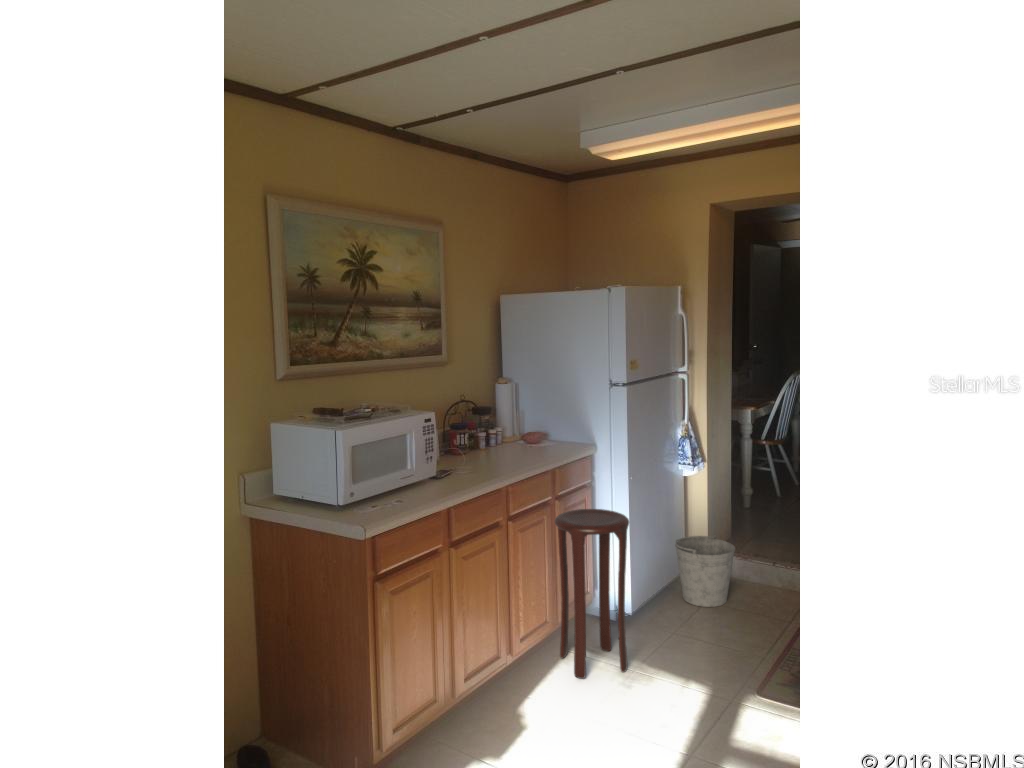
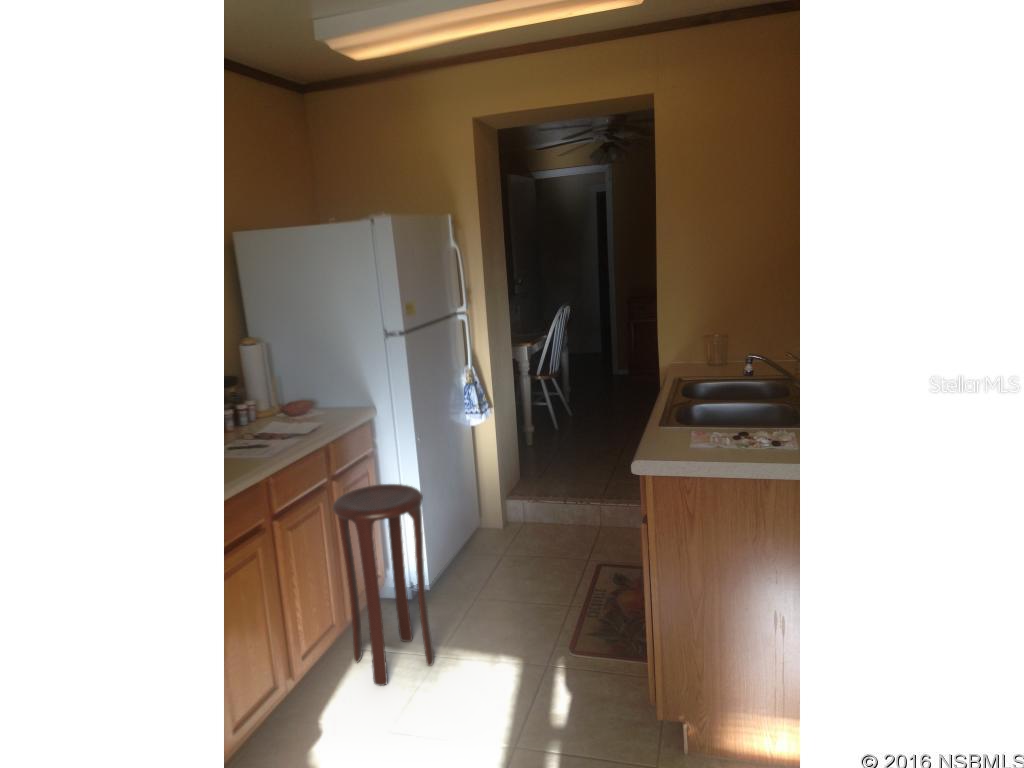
bucket: present [675,535,735,607] -> none [469,486,532,565]

